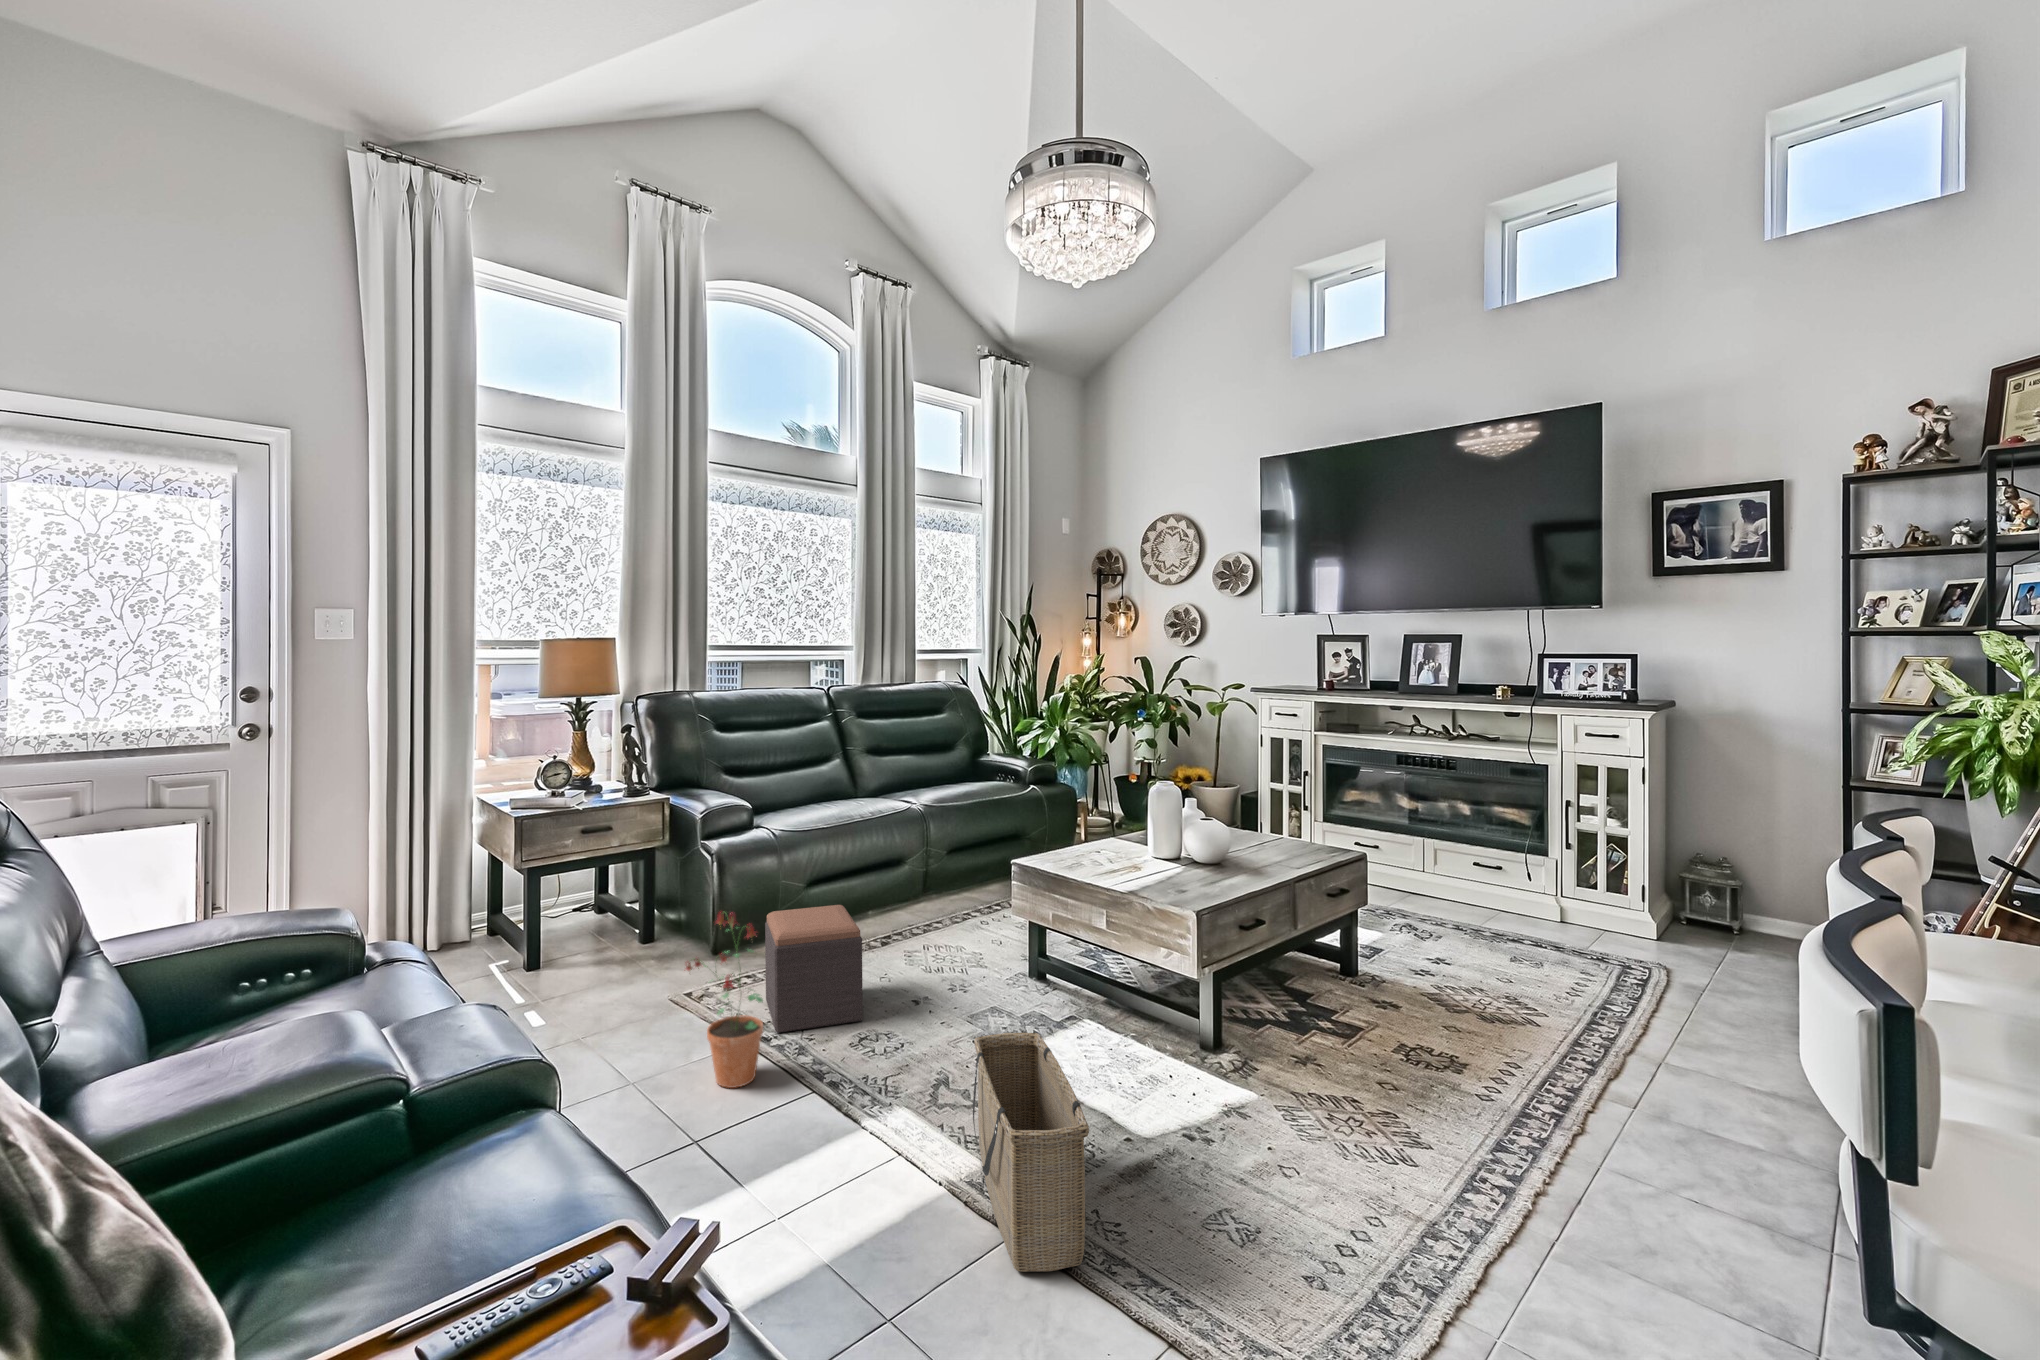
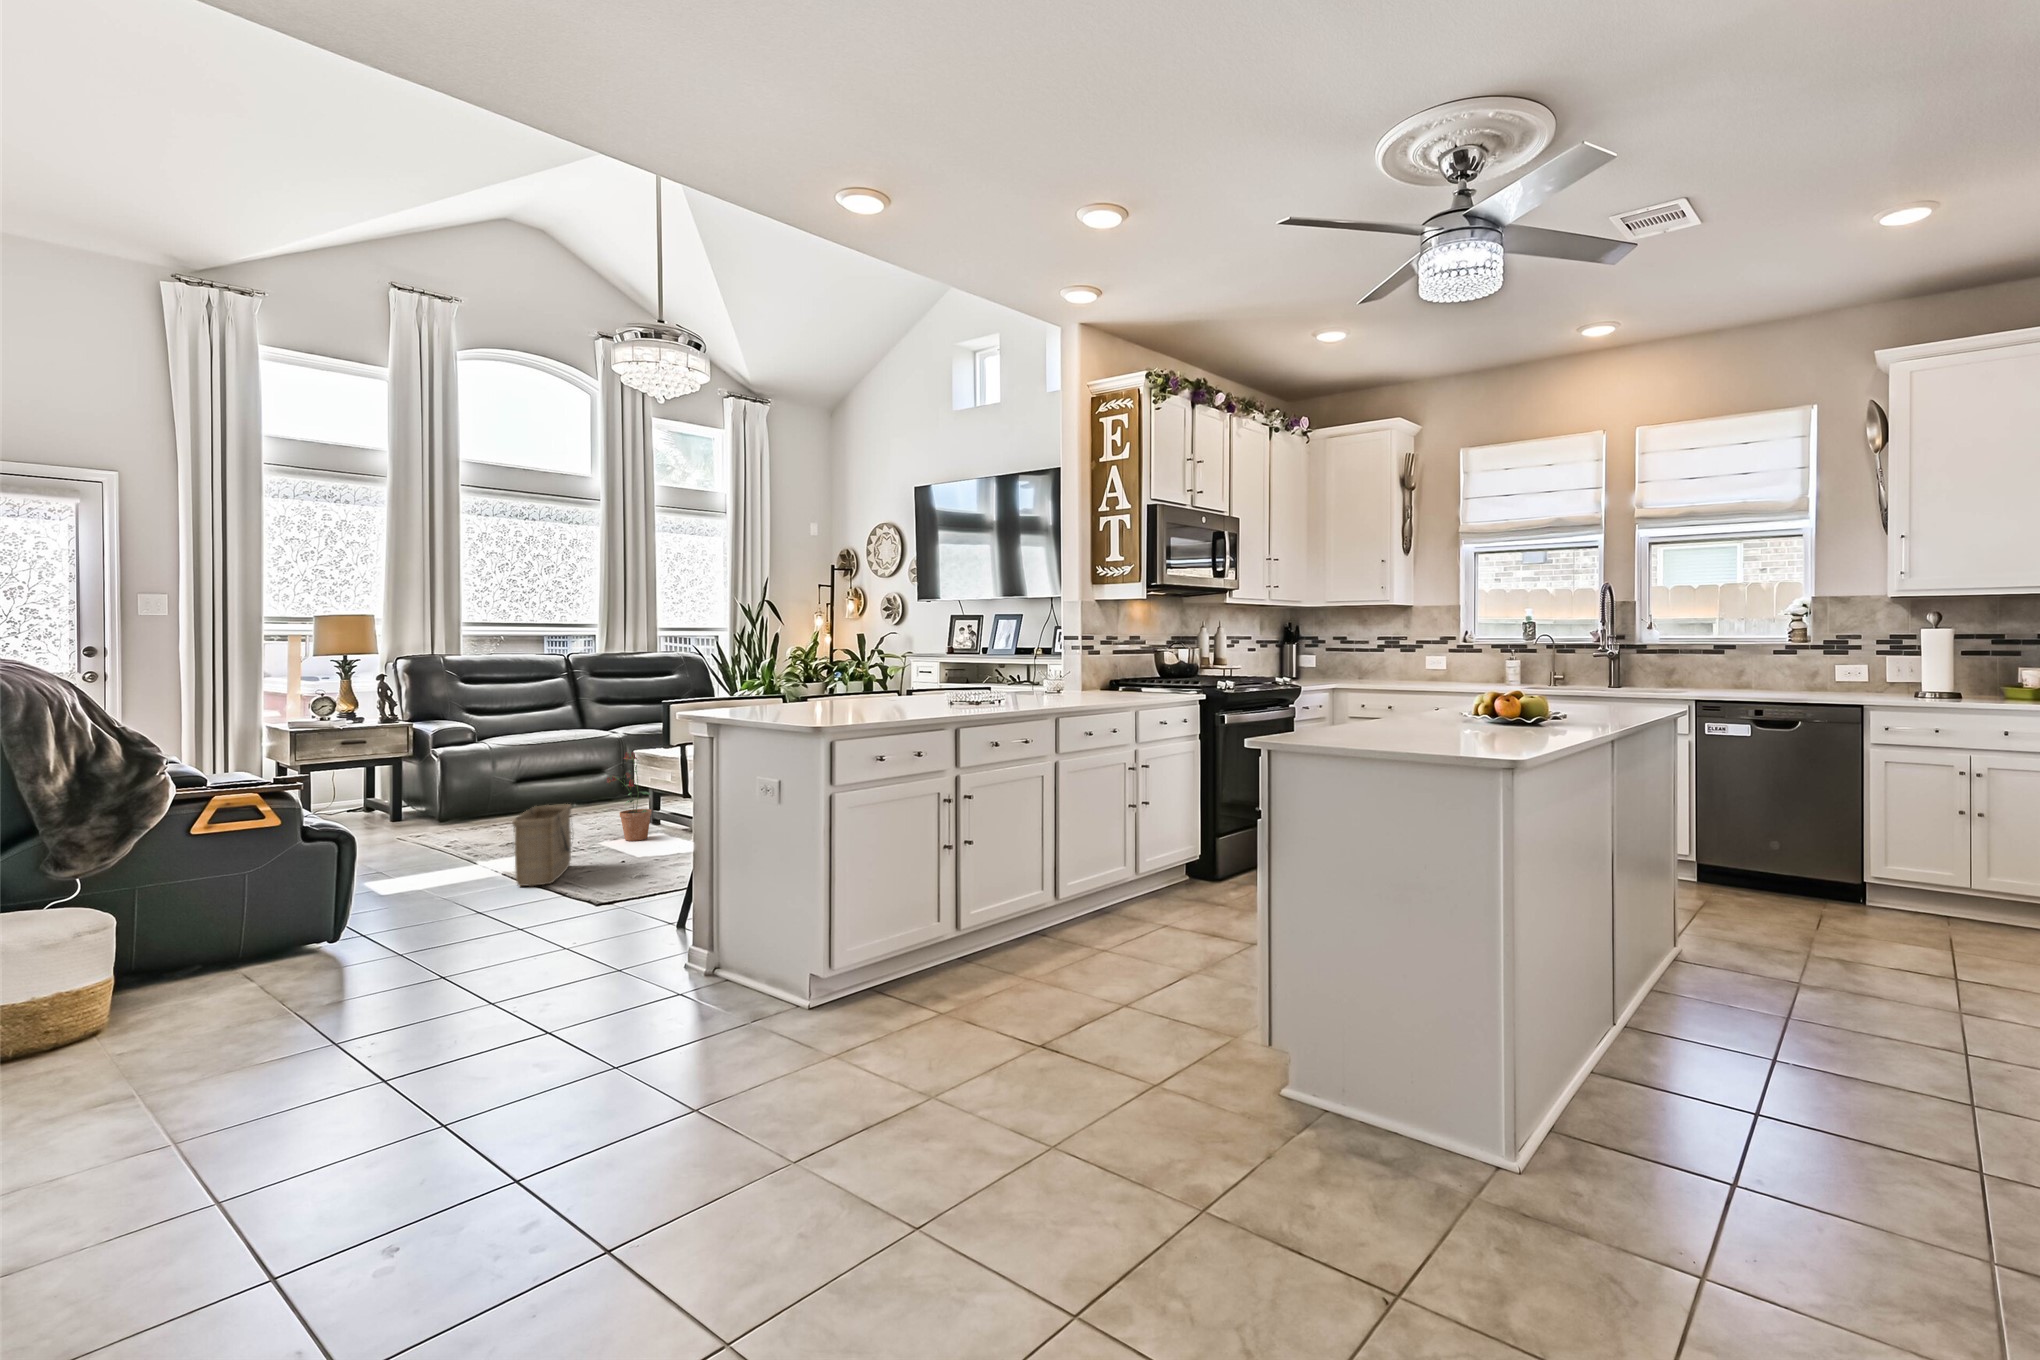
footstool: present [765,905,863,1033] -> none [456,777,521,846]
potted plant: present [686,912,763,1088] -> present [607,752,652,841]

